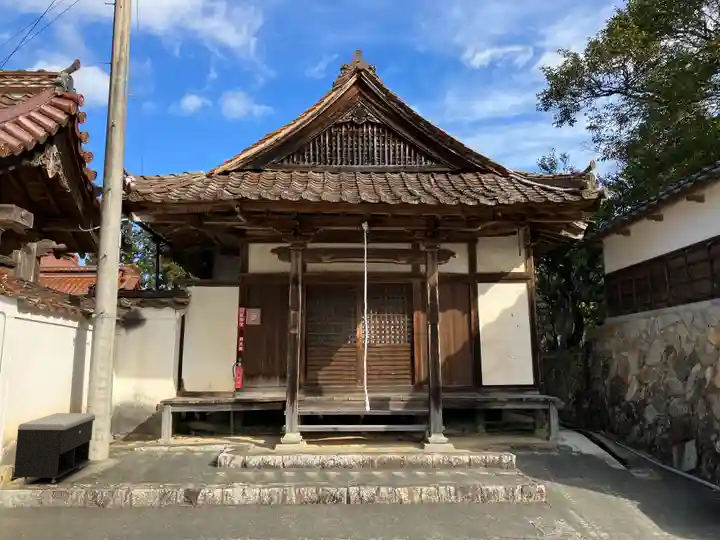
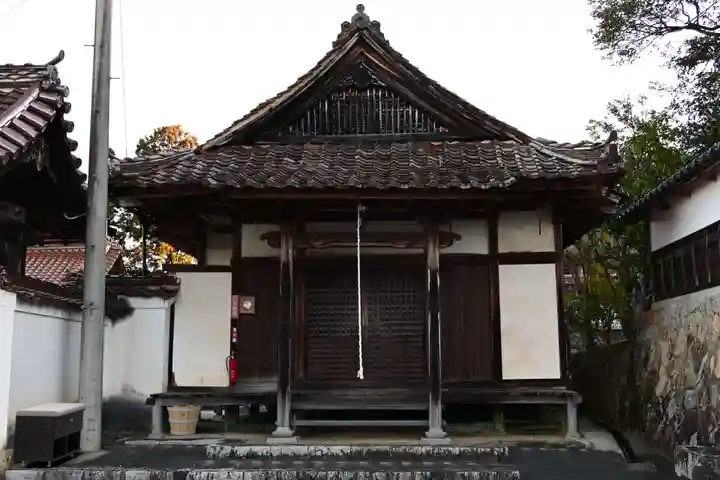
wooden bucket: none [177,408,209,439] -> present [167,405,201,435]

